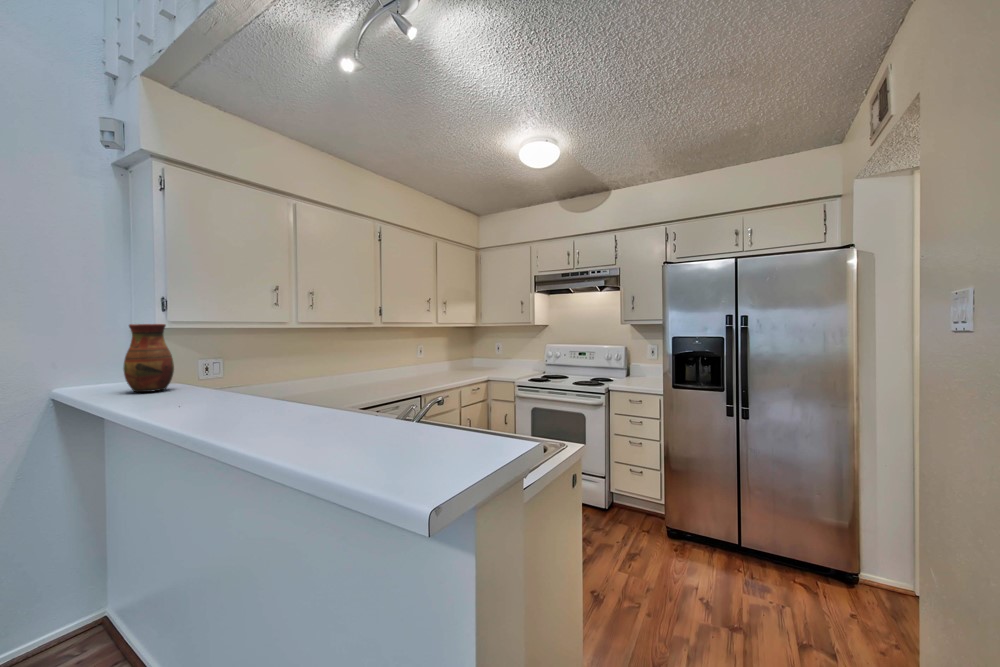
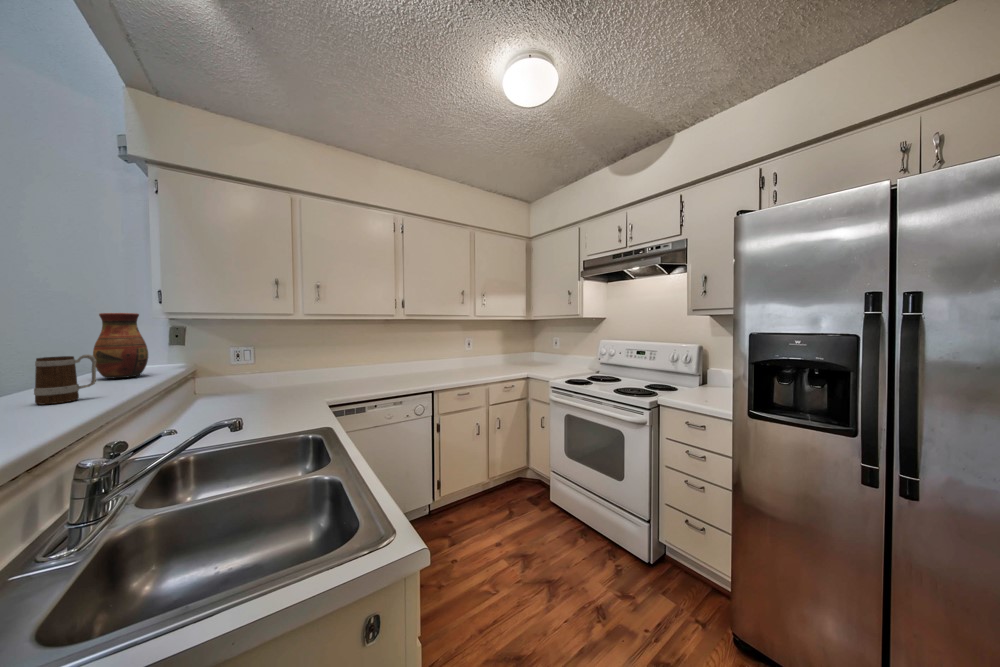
mug: none [184,363,222,408] -> present [34,354,96,405]

